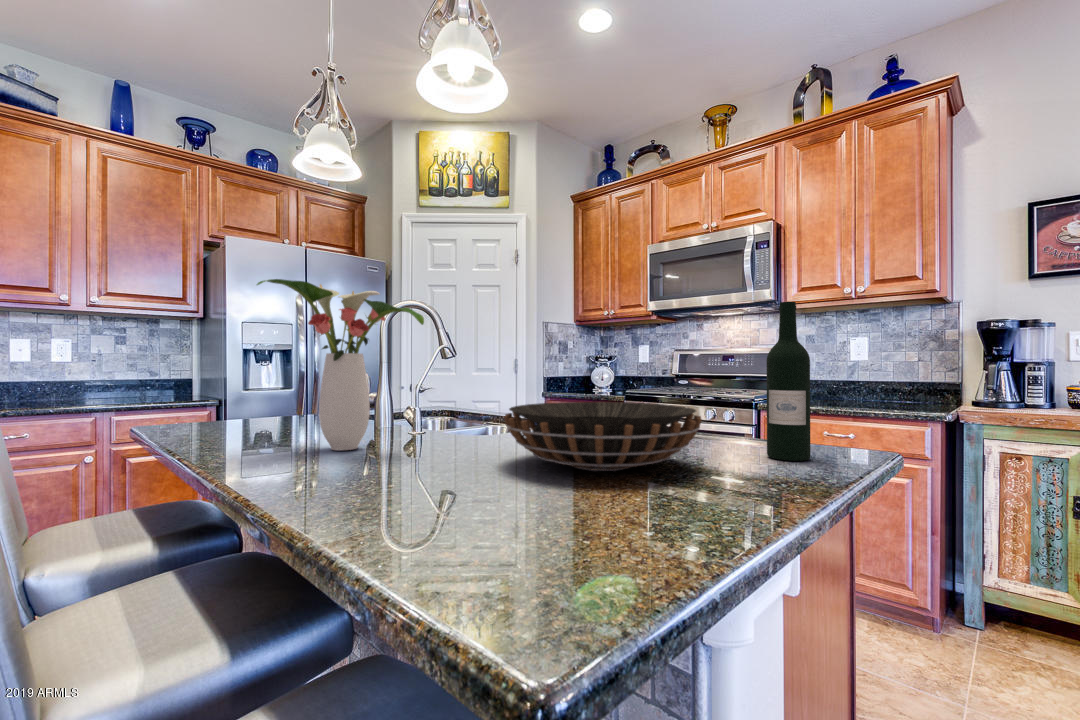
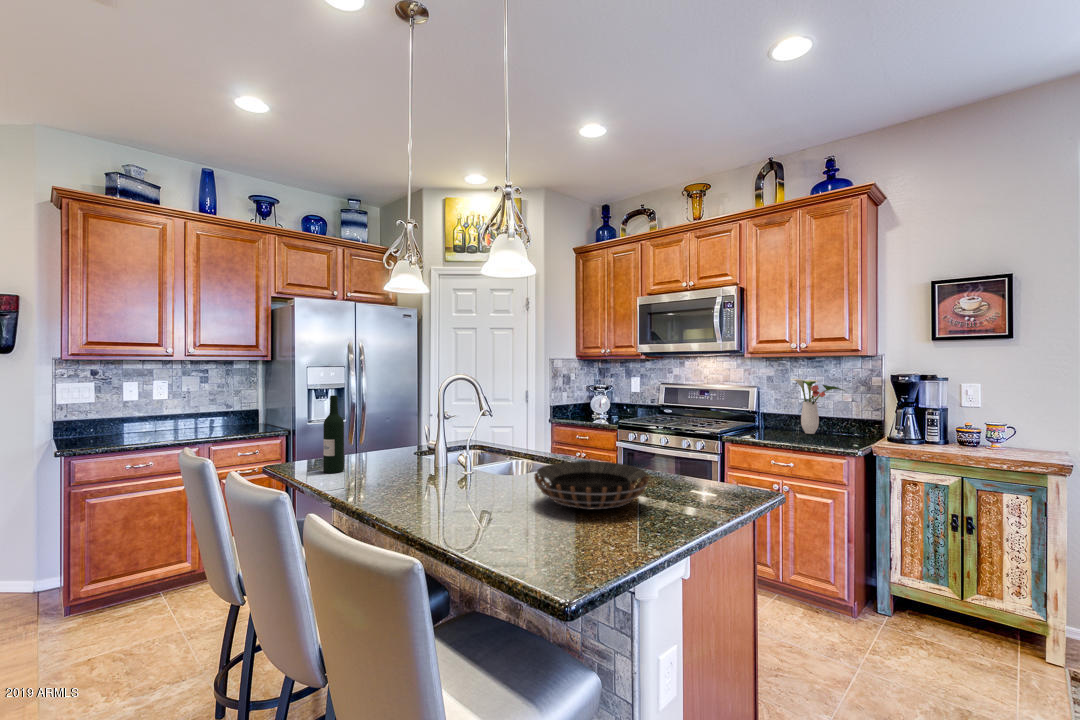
flower arrangement: present [257,279,424,450] -> present [791,379,843,434]
wine bottle: present [766,302,811,461] -> present [323,395,344,473]

